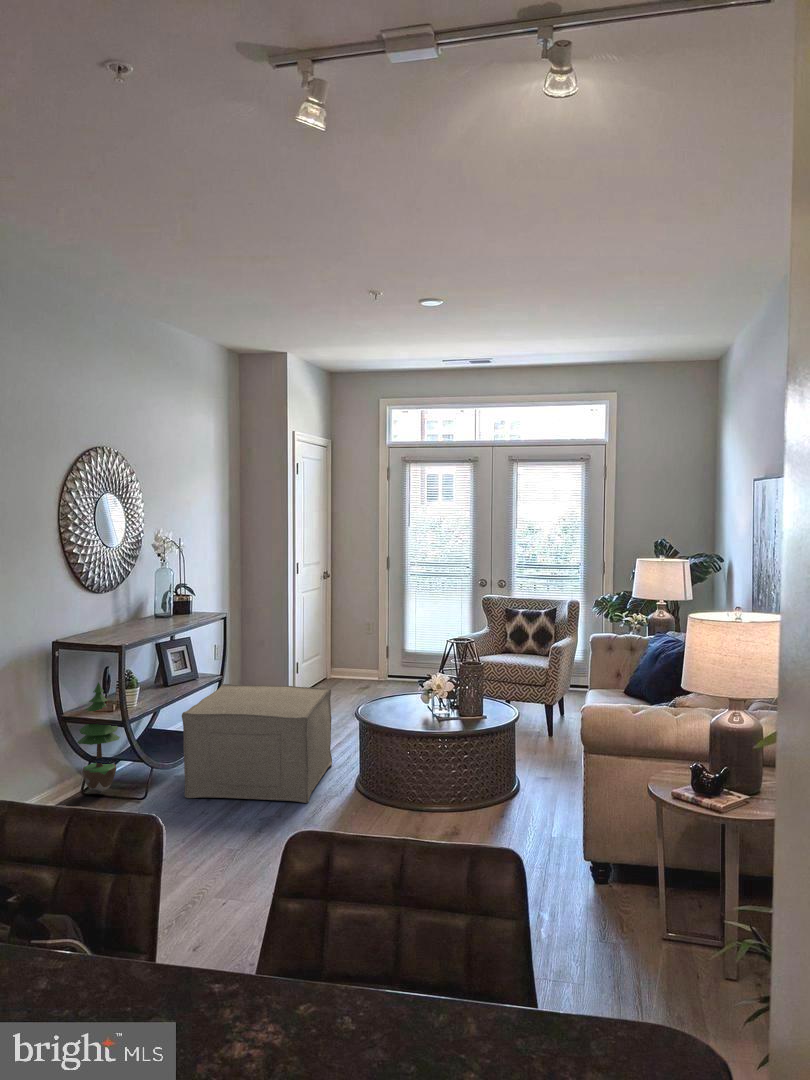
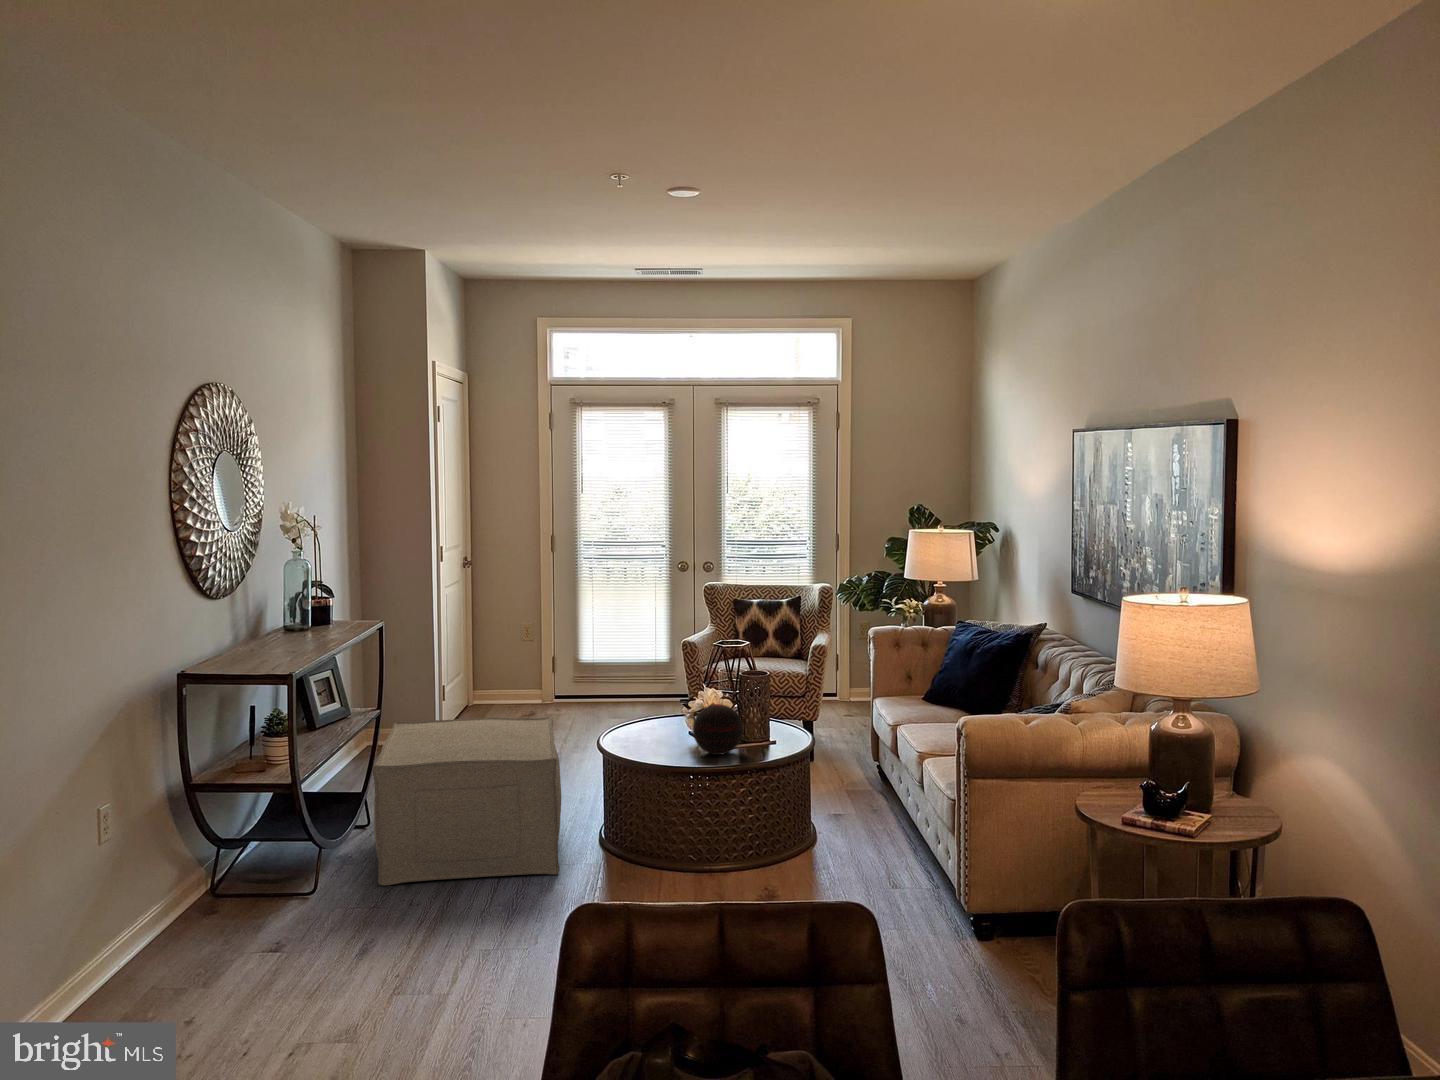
potted tree: present [77,682,120,794] -> none [208,730,273,894]
decorative orb: none [414,686,452,725] -> present [693,704,743,755]

